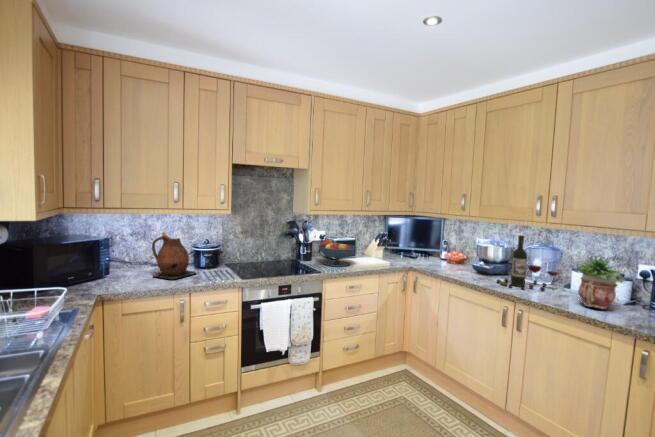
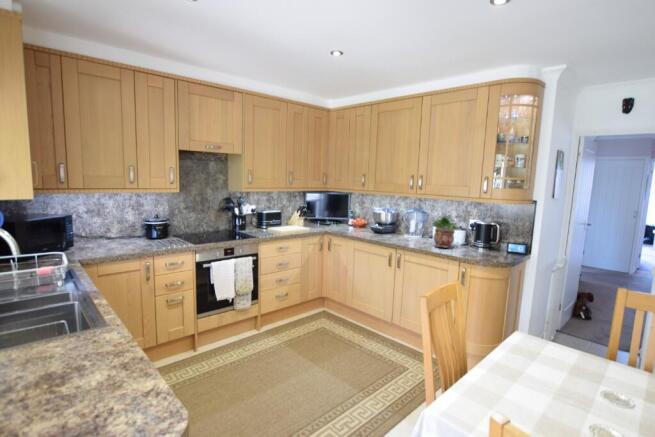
ceramic pitcher: present [152,232,196,279] -> none [112,209,153,248]
wine bottle: present [497,235,558,291] -> none [386,203,426,241]
fruit bowl: present [318,239,357,267] -> none [253,211,285,233]

